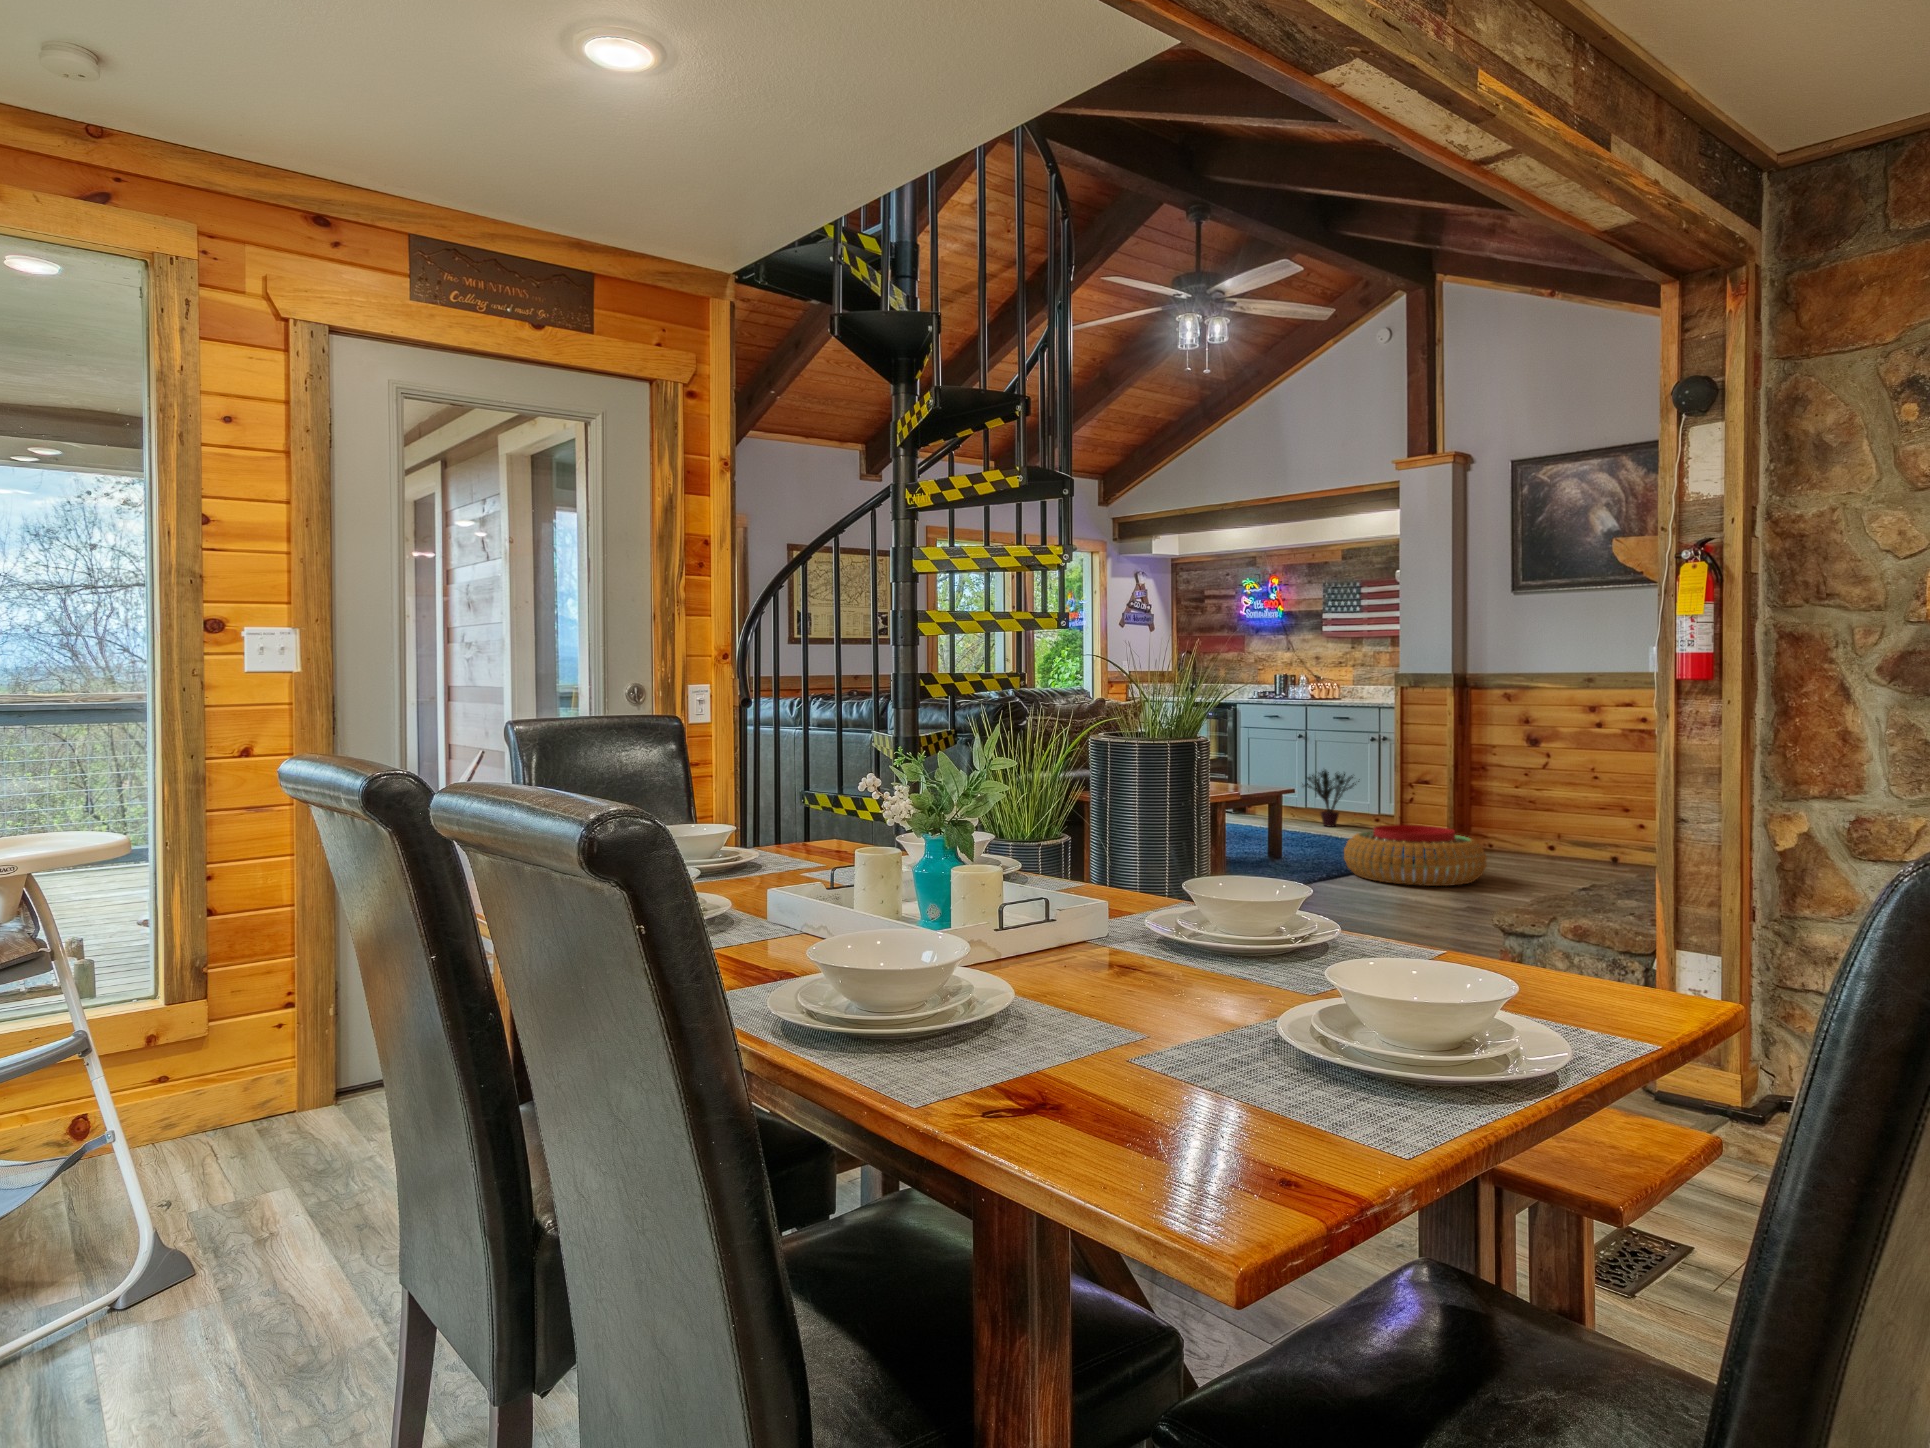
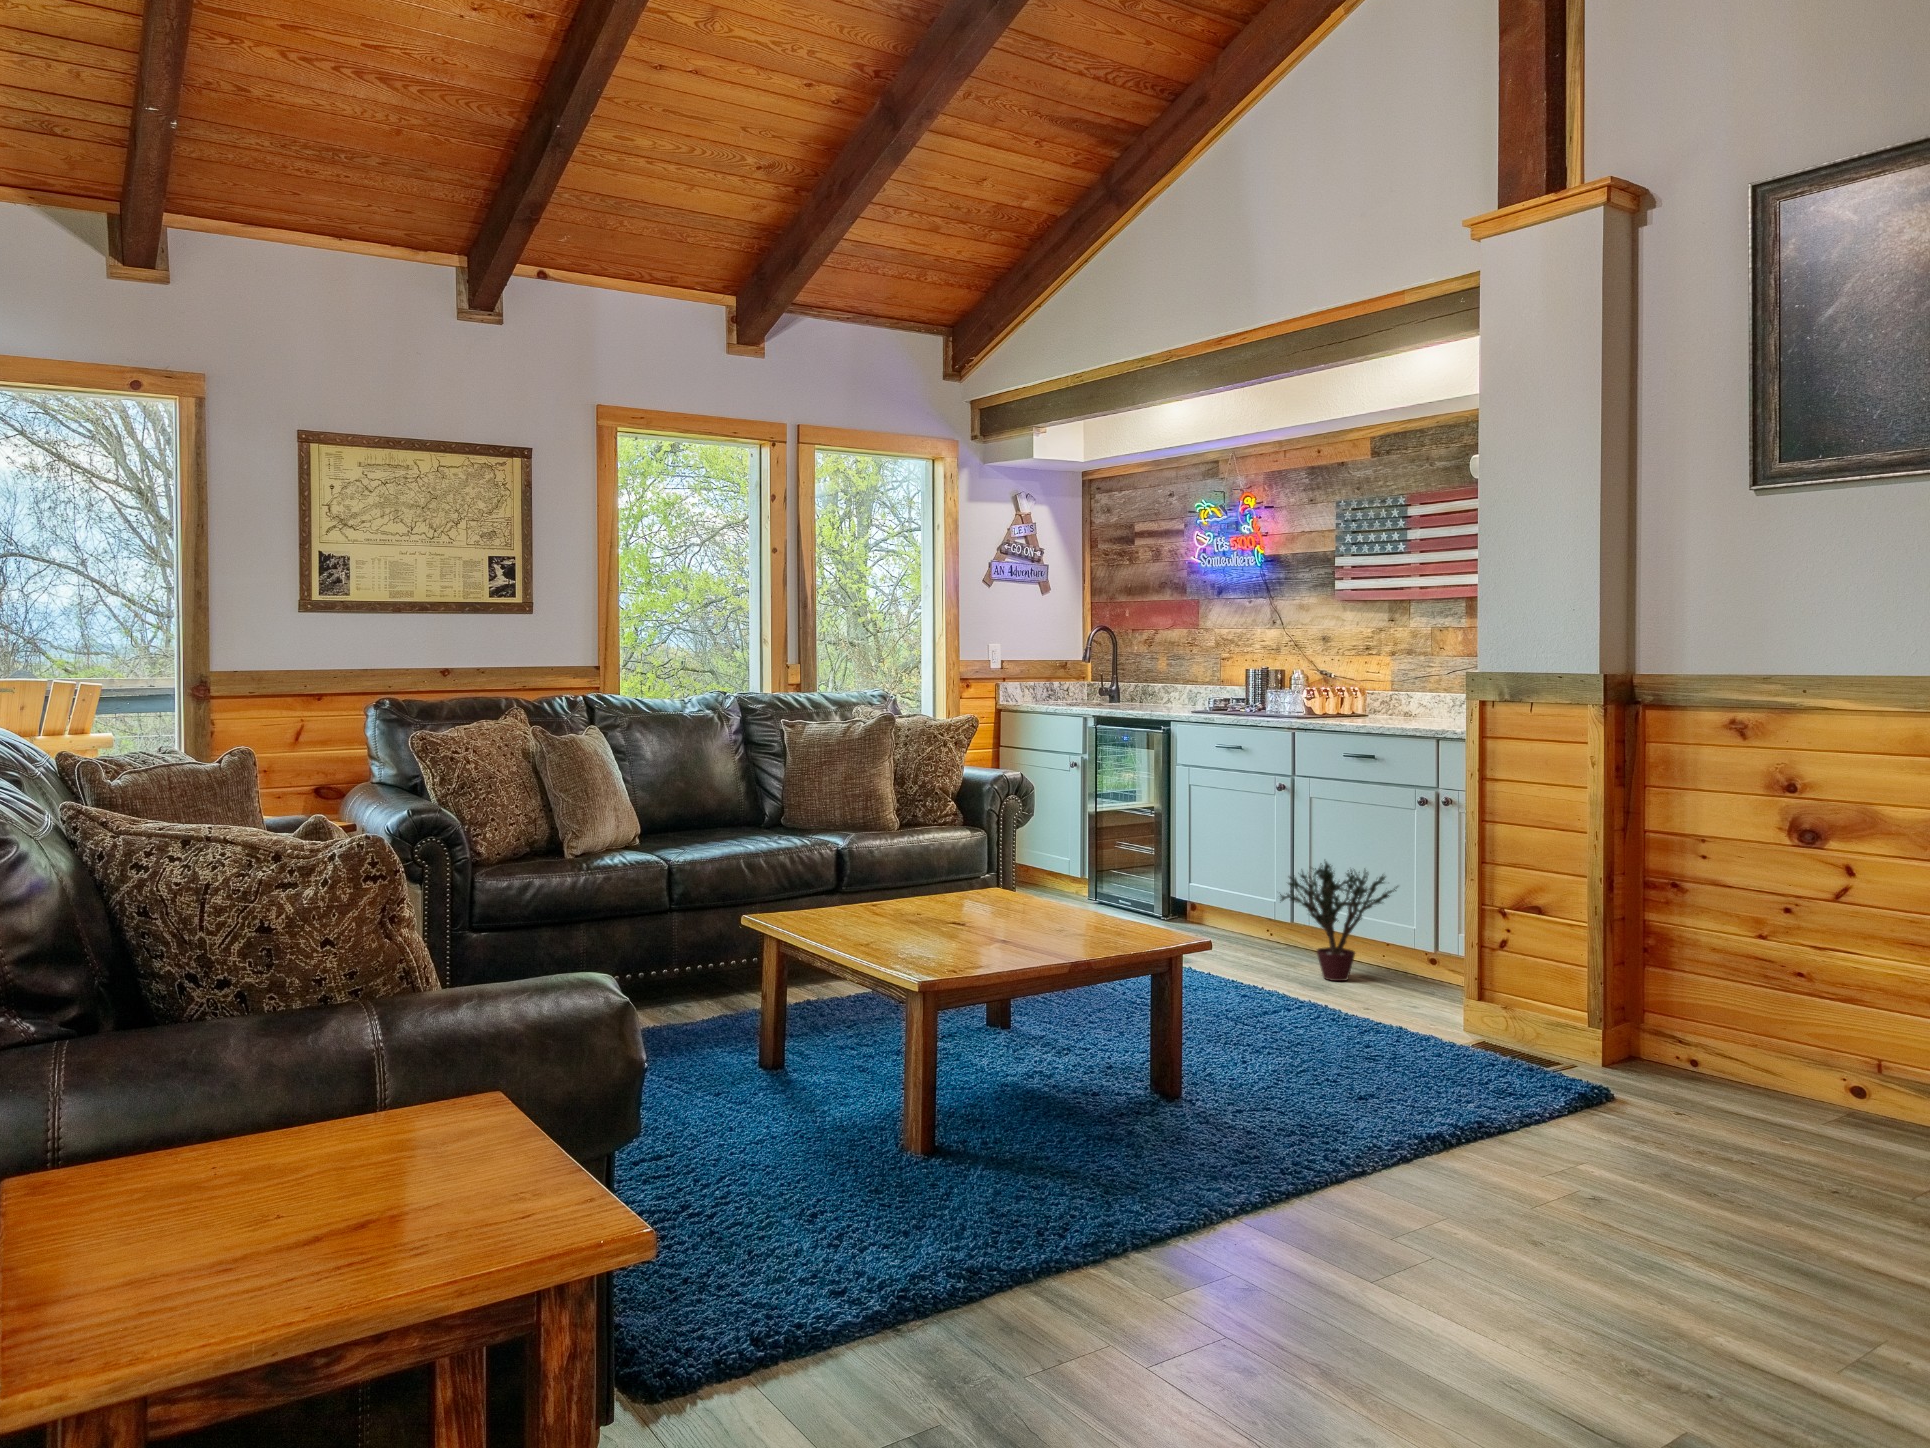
pouf: present [1344,825,1487,886] -> none [1342,1076,1747,1309]

